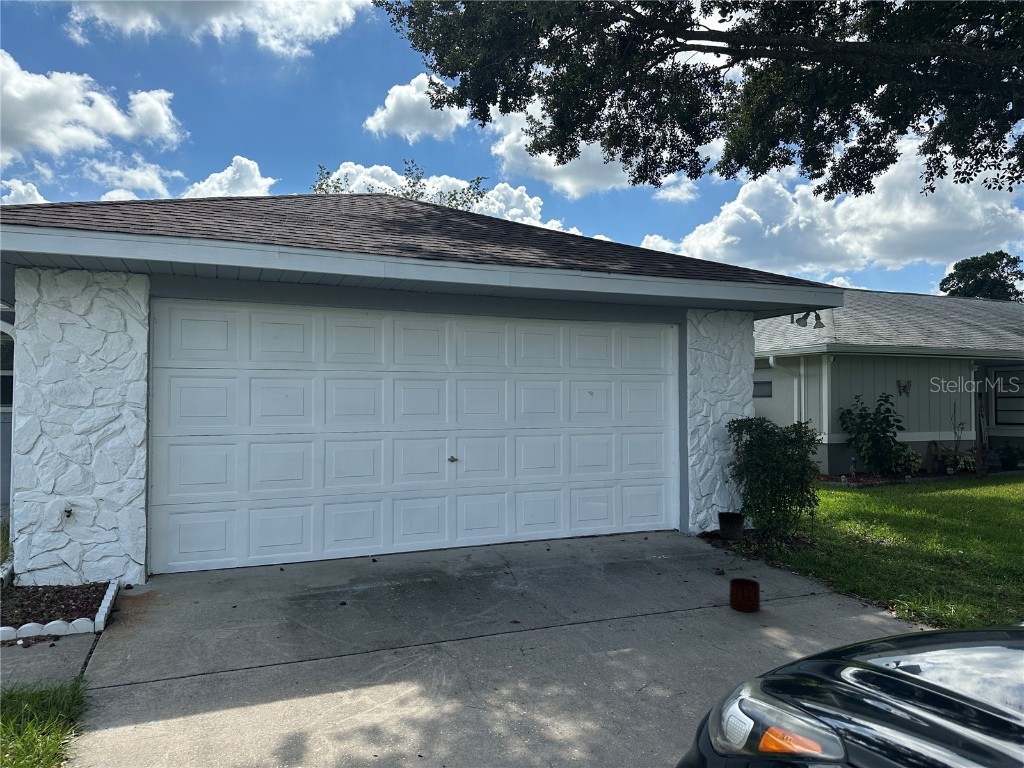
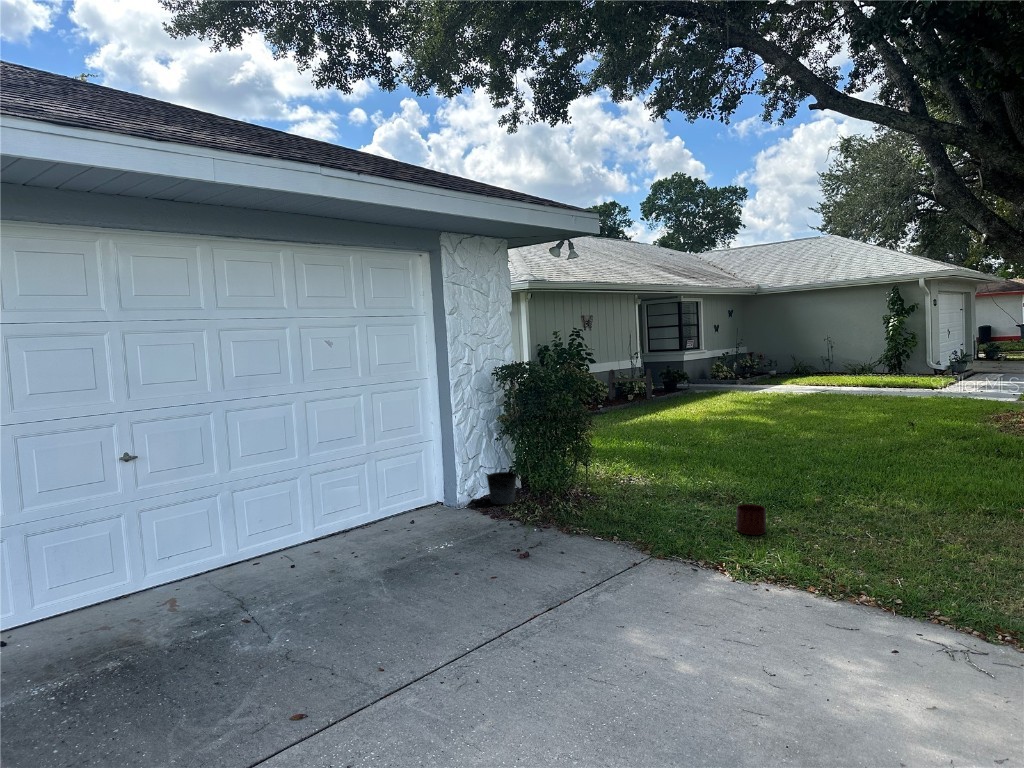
planter: present [729,578,760,612] -> present [736,504,766,535]

